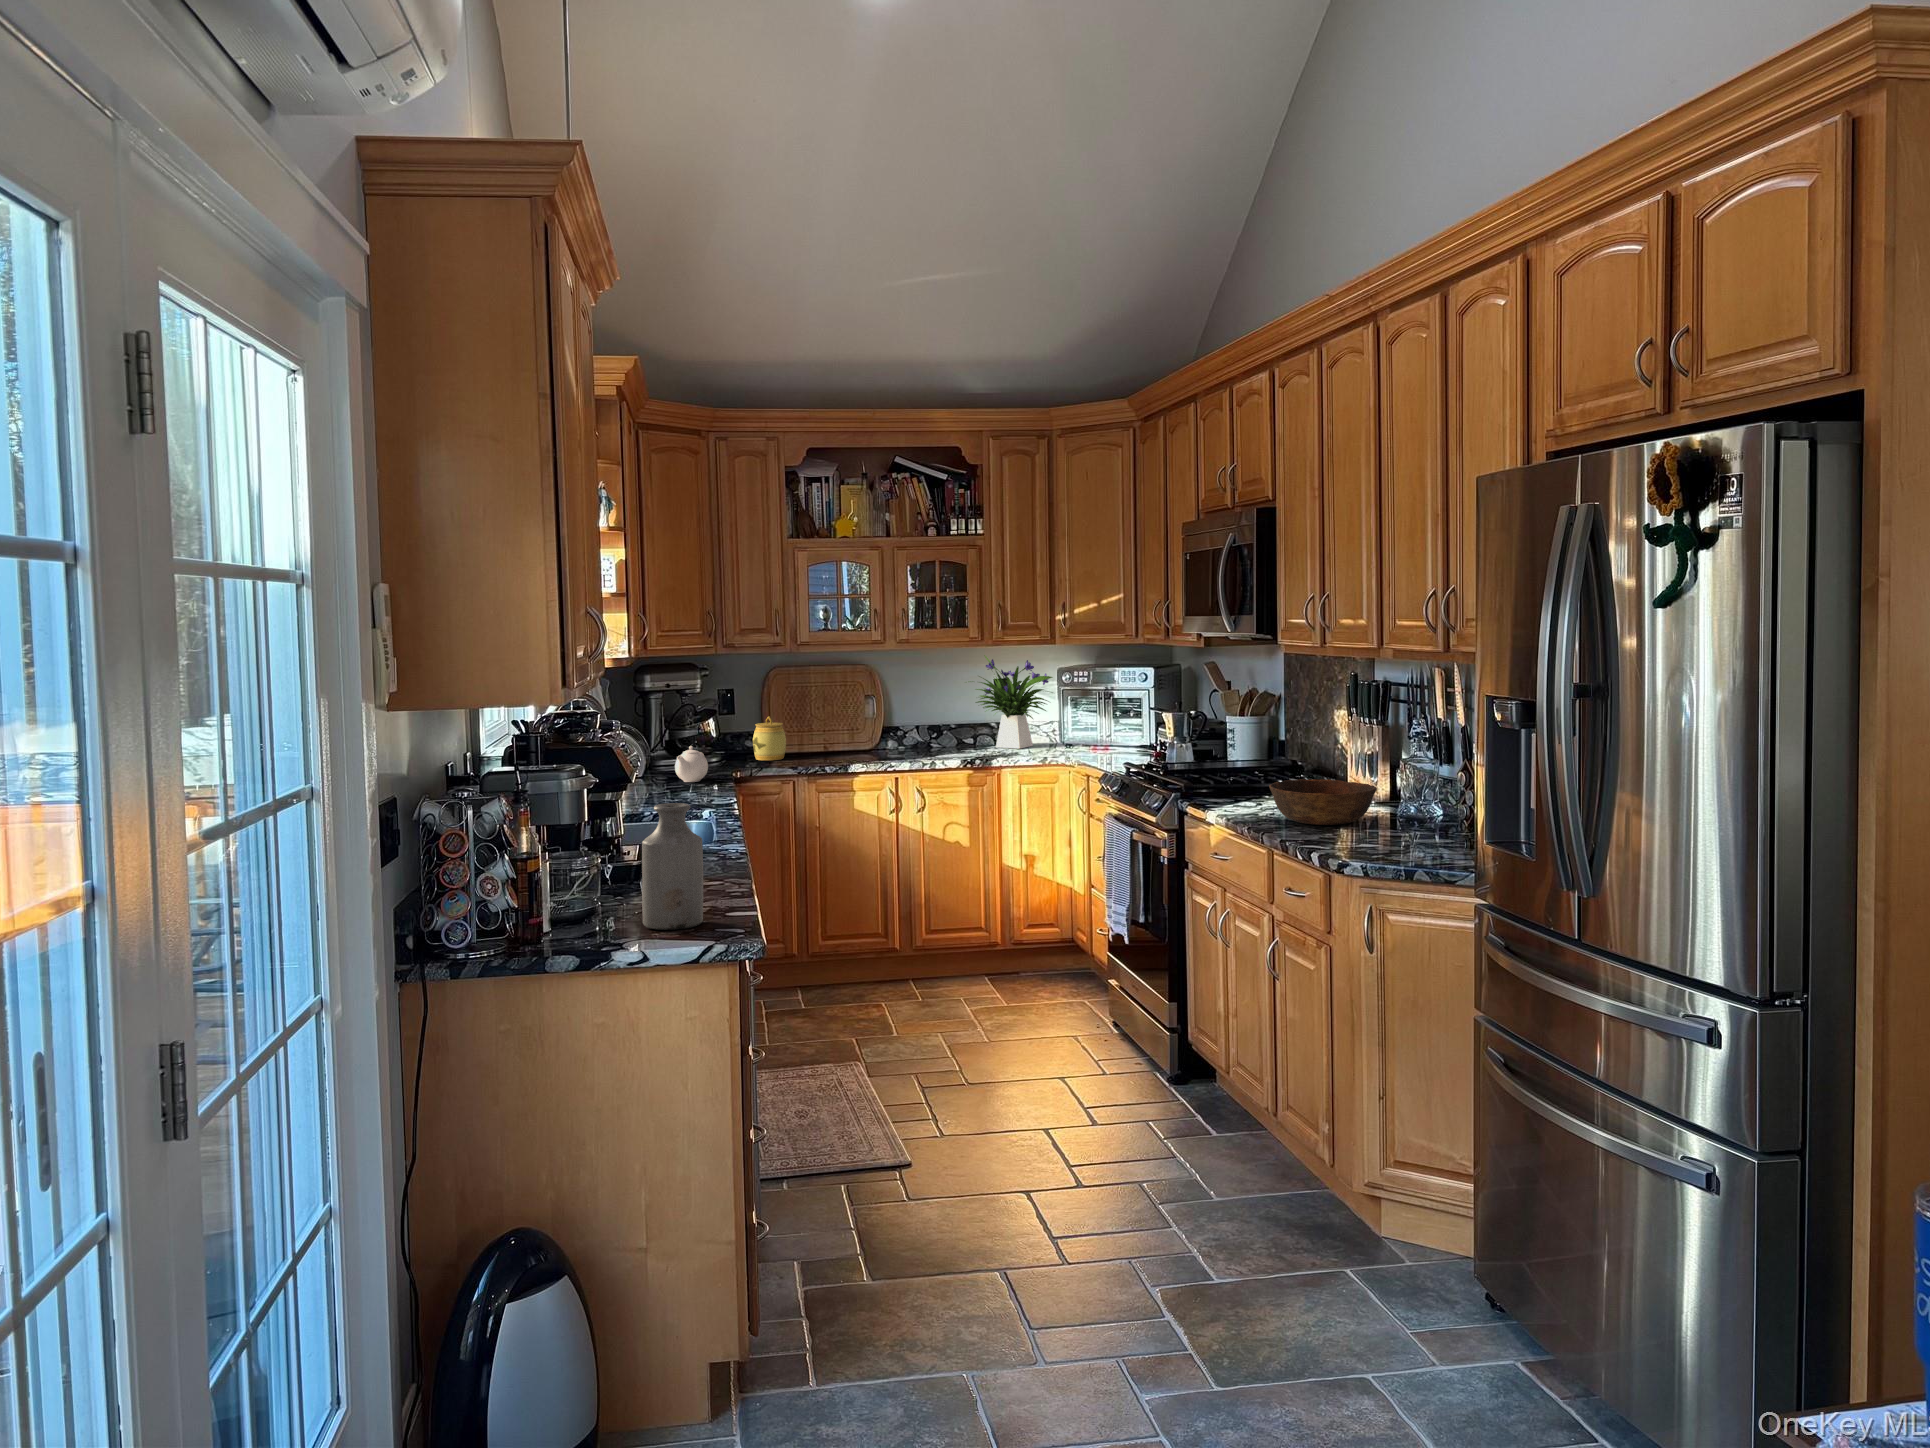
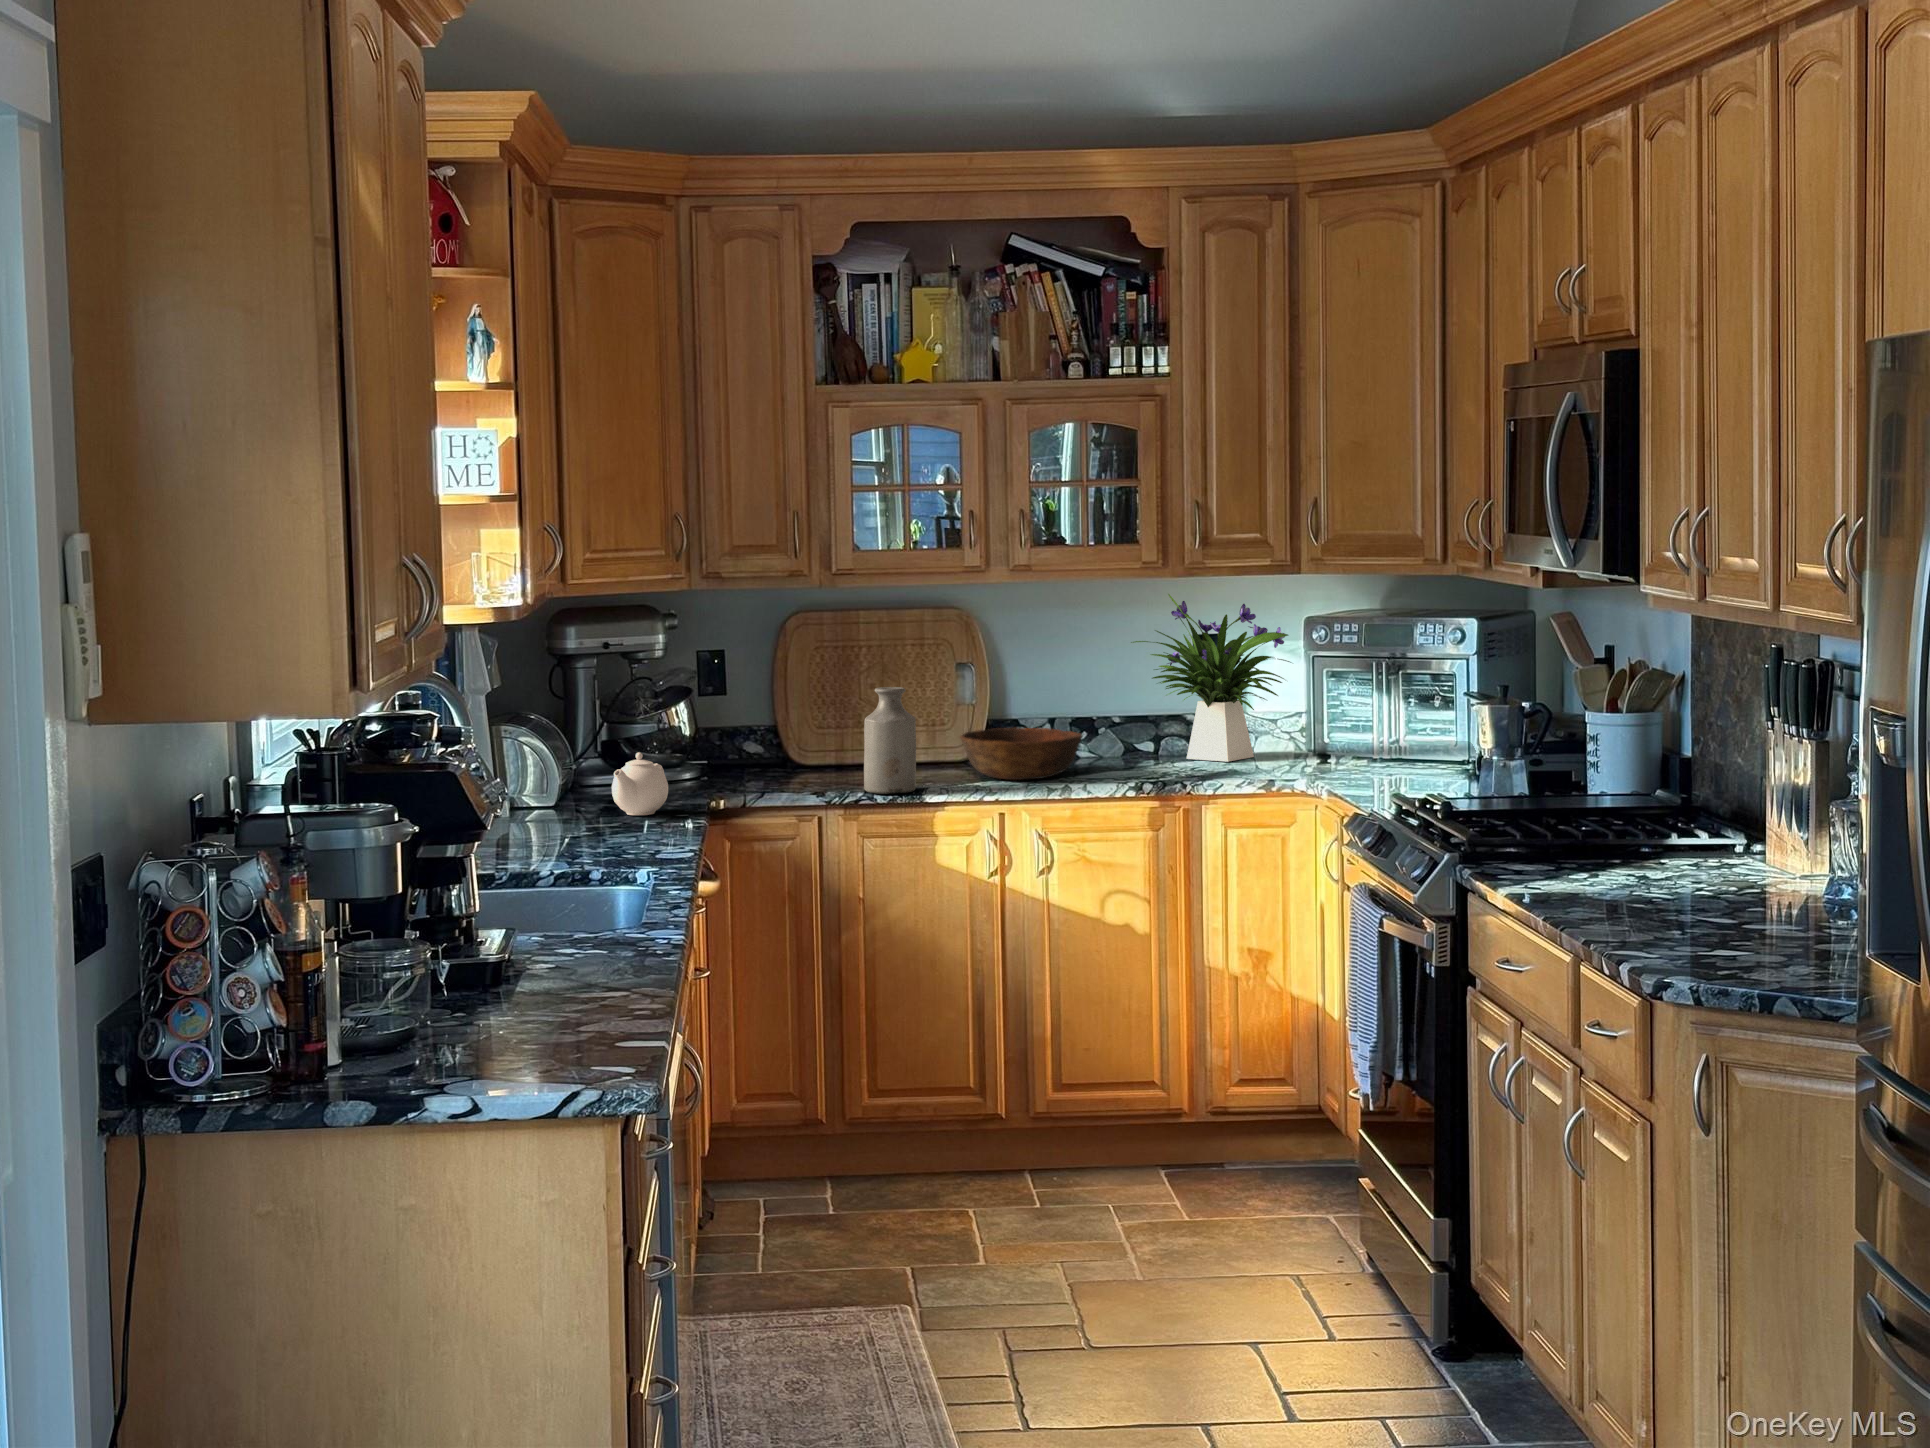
jar: present [753,716,786,760] -> none [754,699,813,777]
bowl: present [1269,779,1377,825] -> present [960,728,1083,780]
bottle: present [642,803,703,930] -> present [864,687,916,794]

